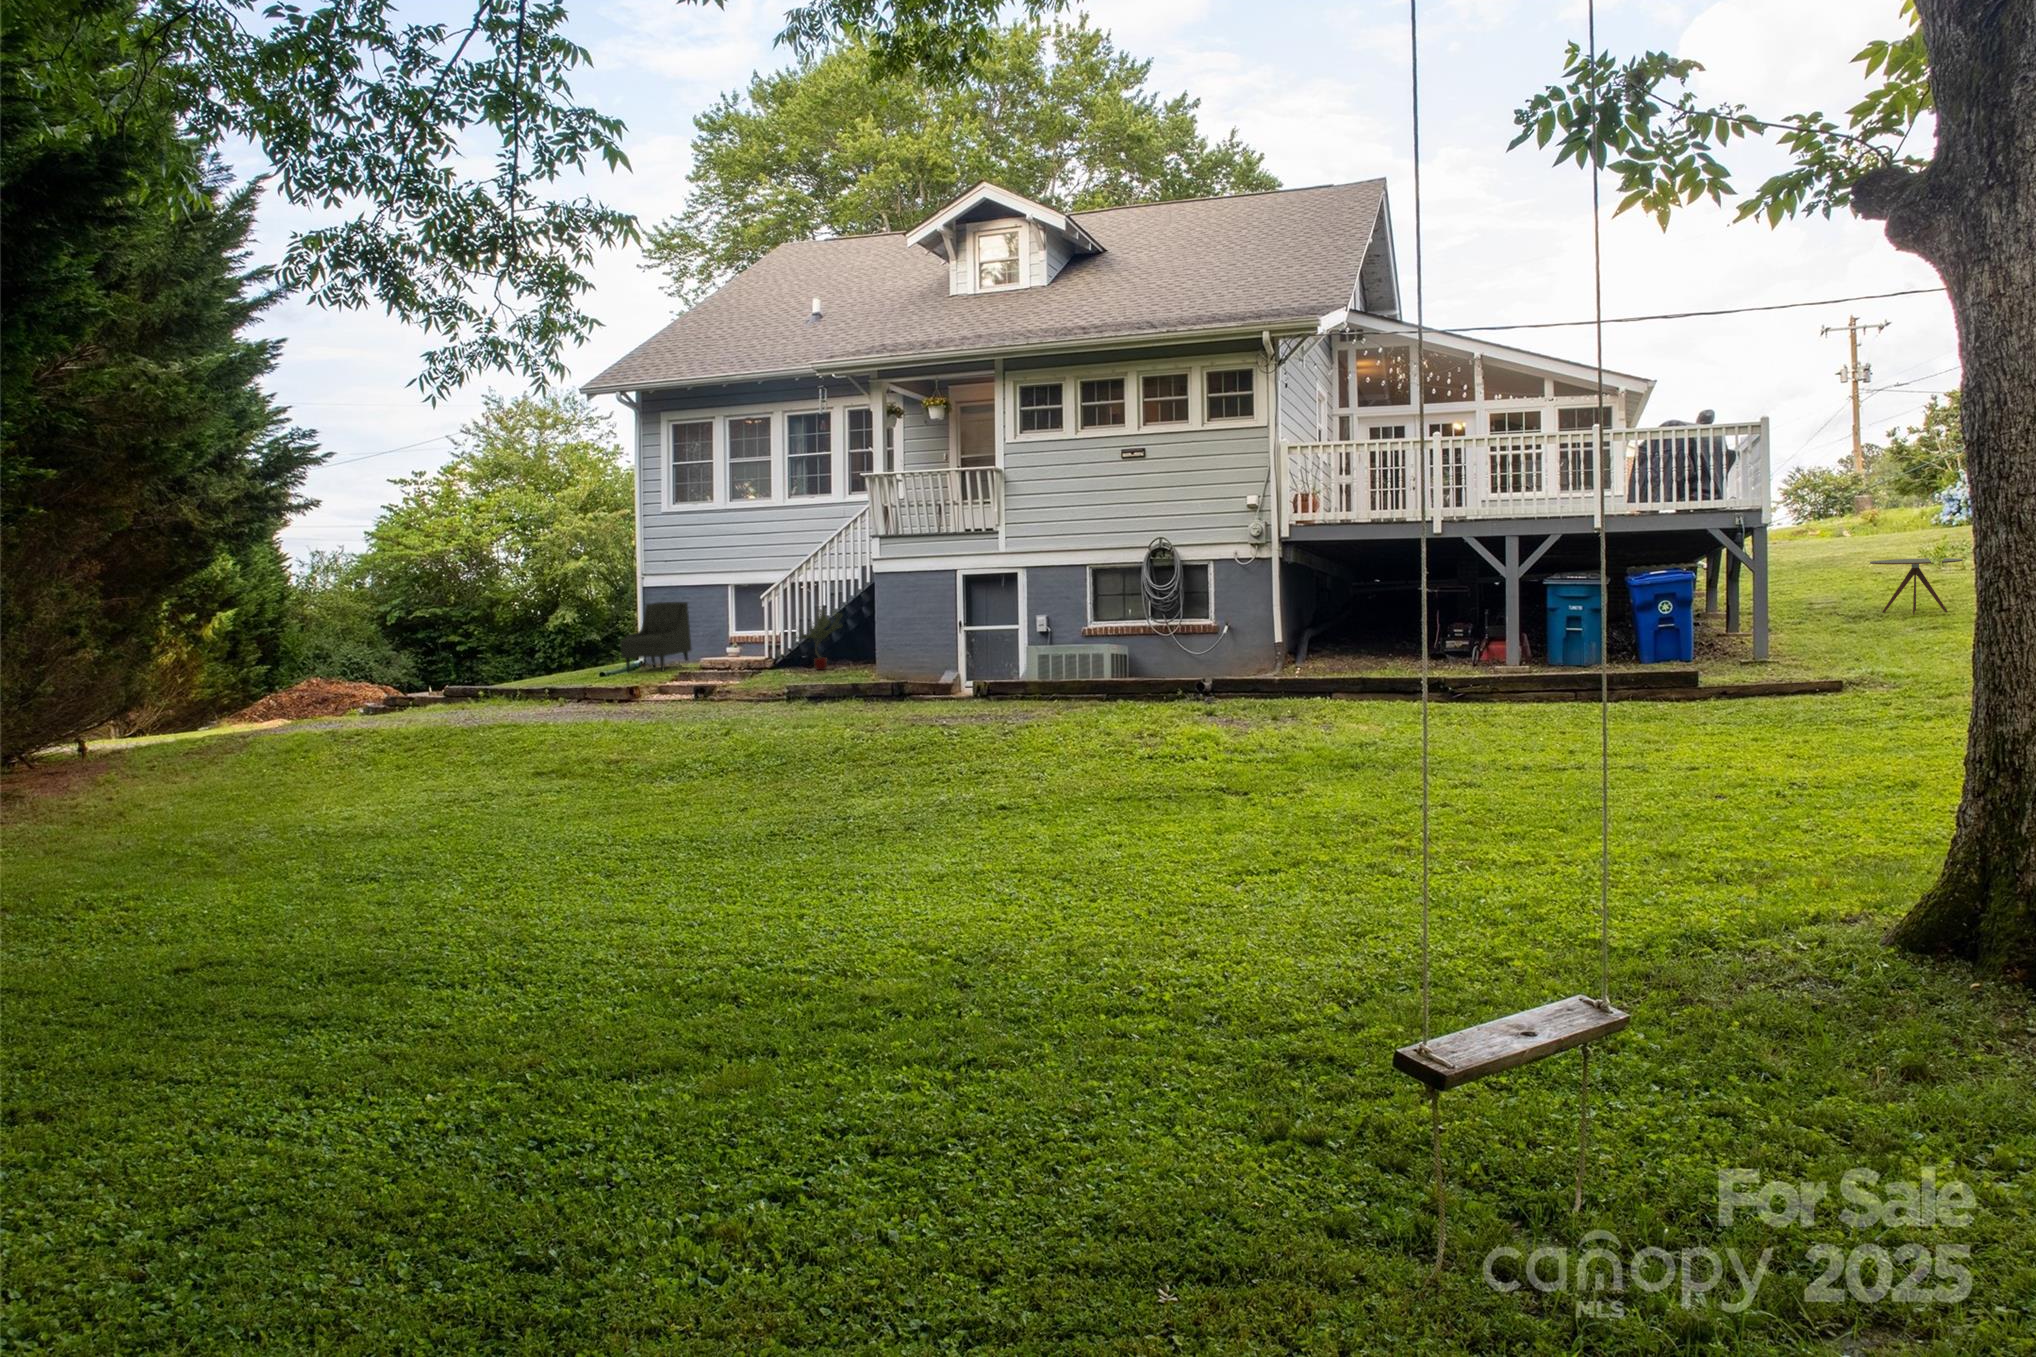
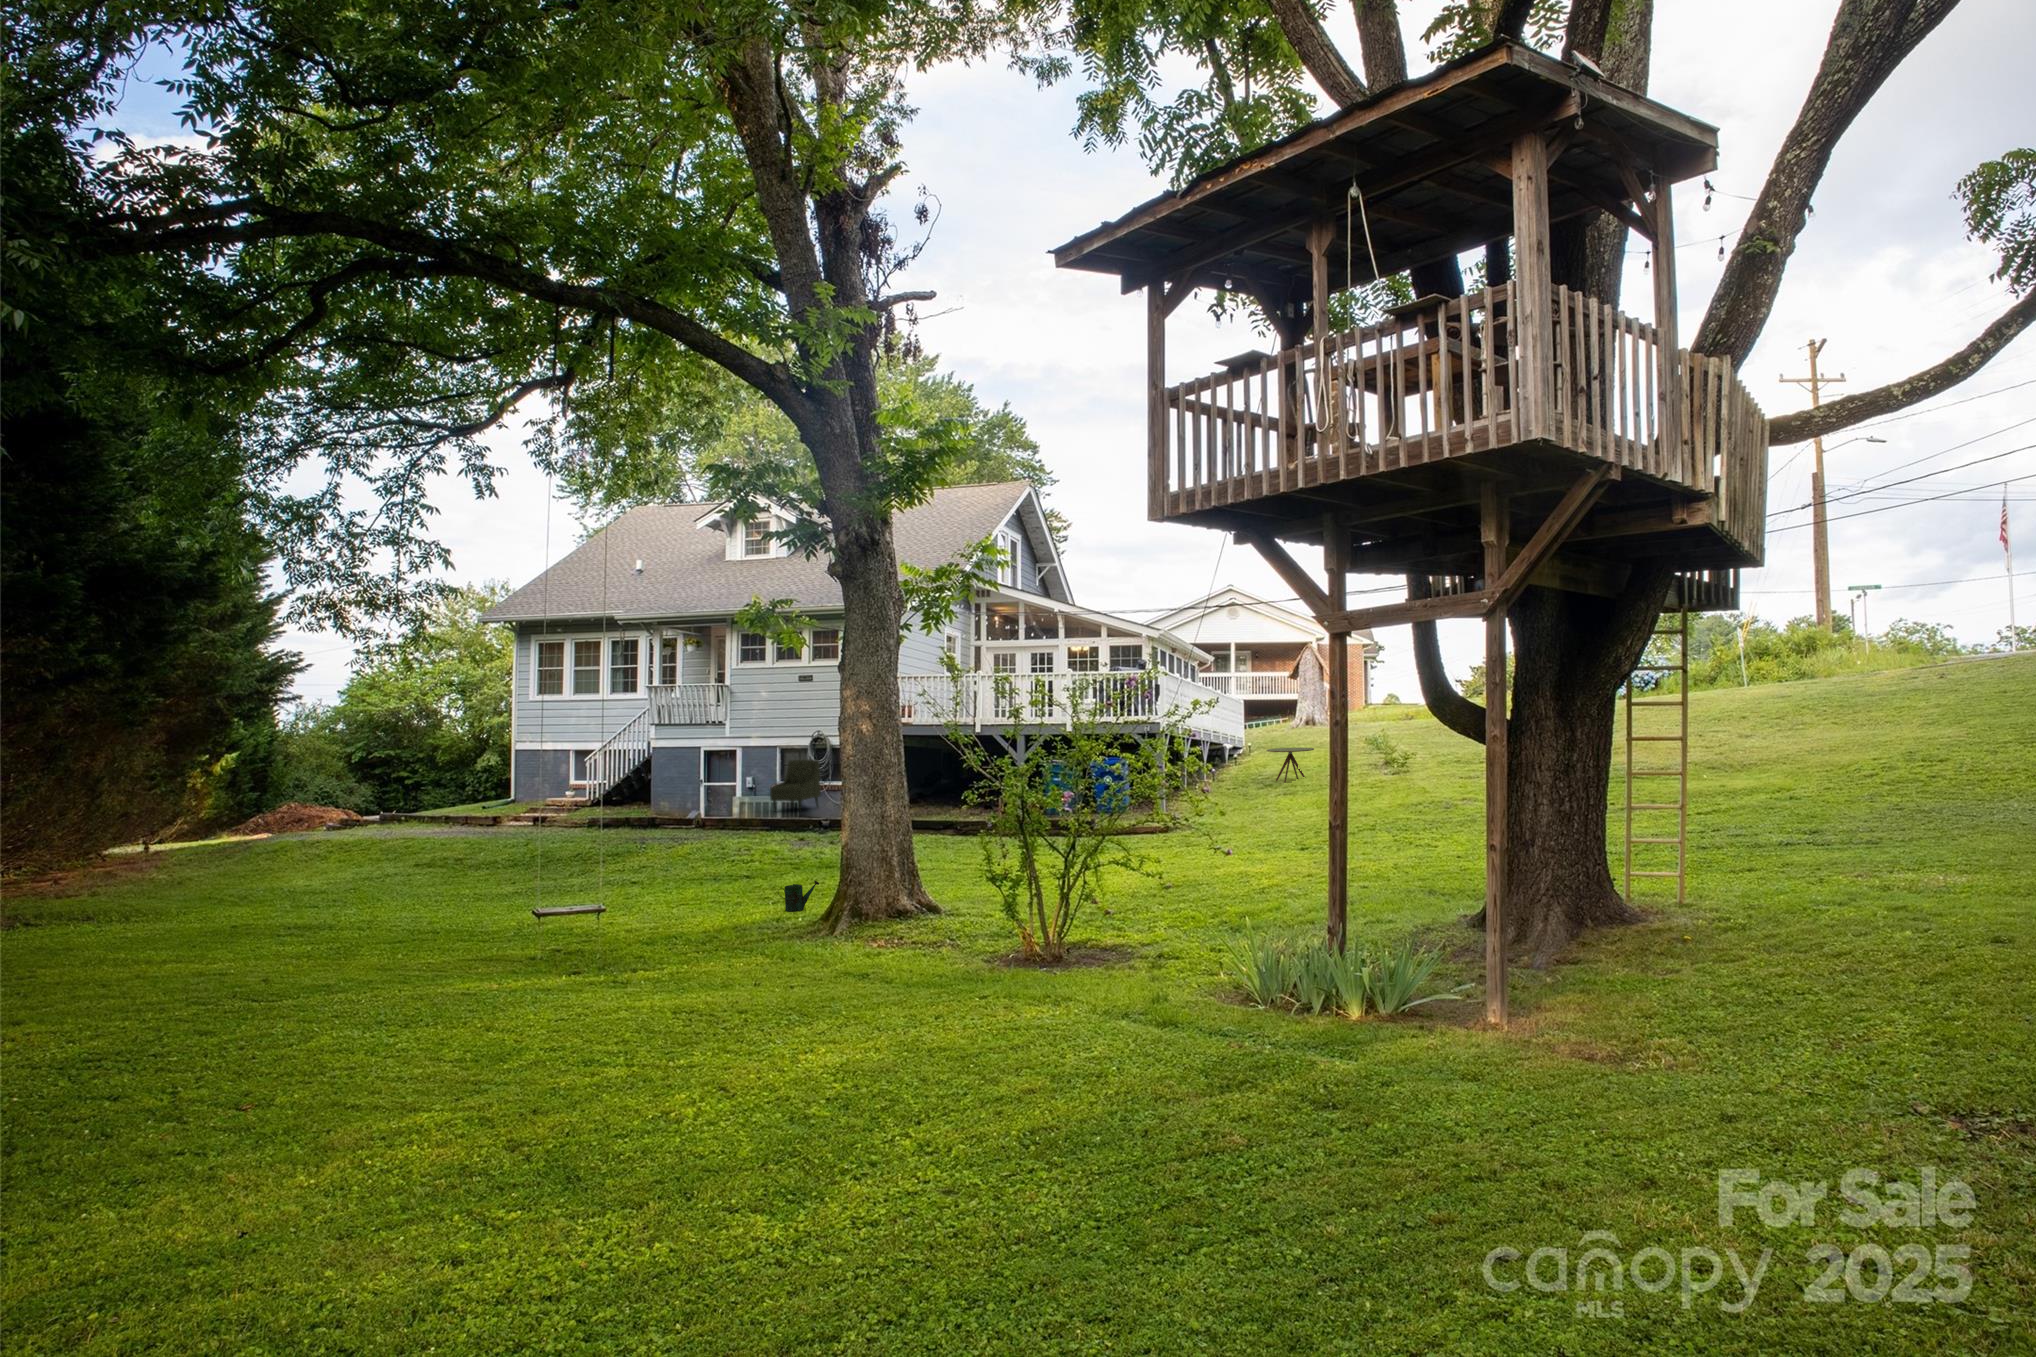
chair: present [620,602,691,672] -> present [770,760,821,811]
potted tree: present [796,609,842,670] -> none [602,766,636,808]
watering can: none [1821,893,1962,1004] -> present [779,881,819,912]

